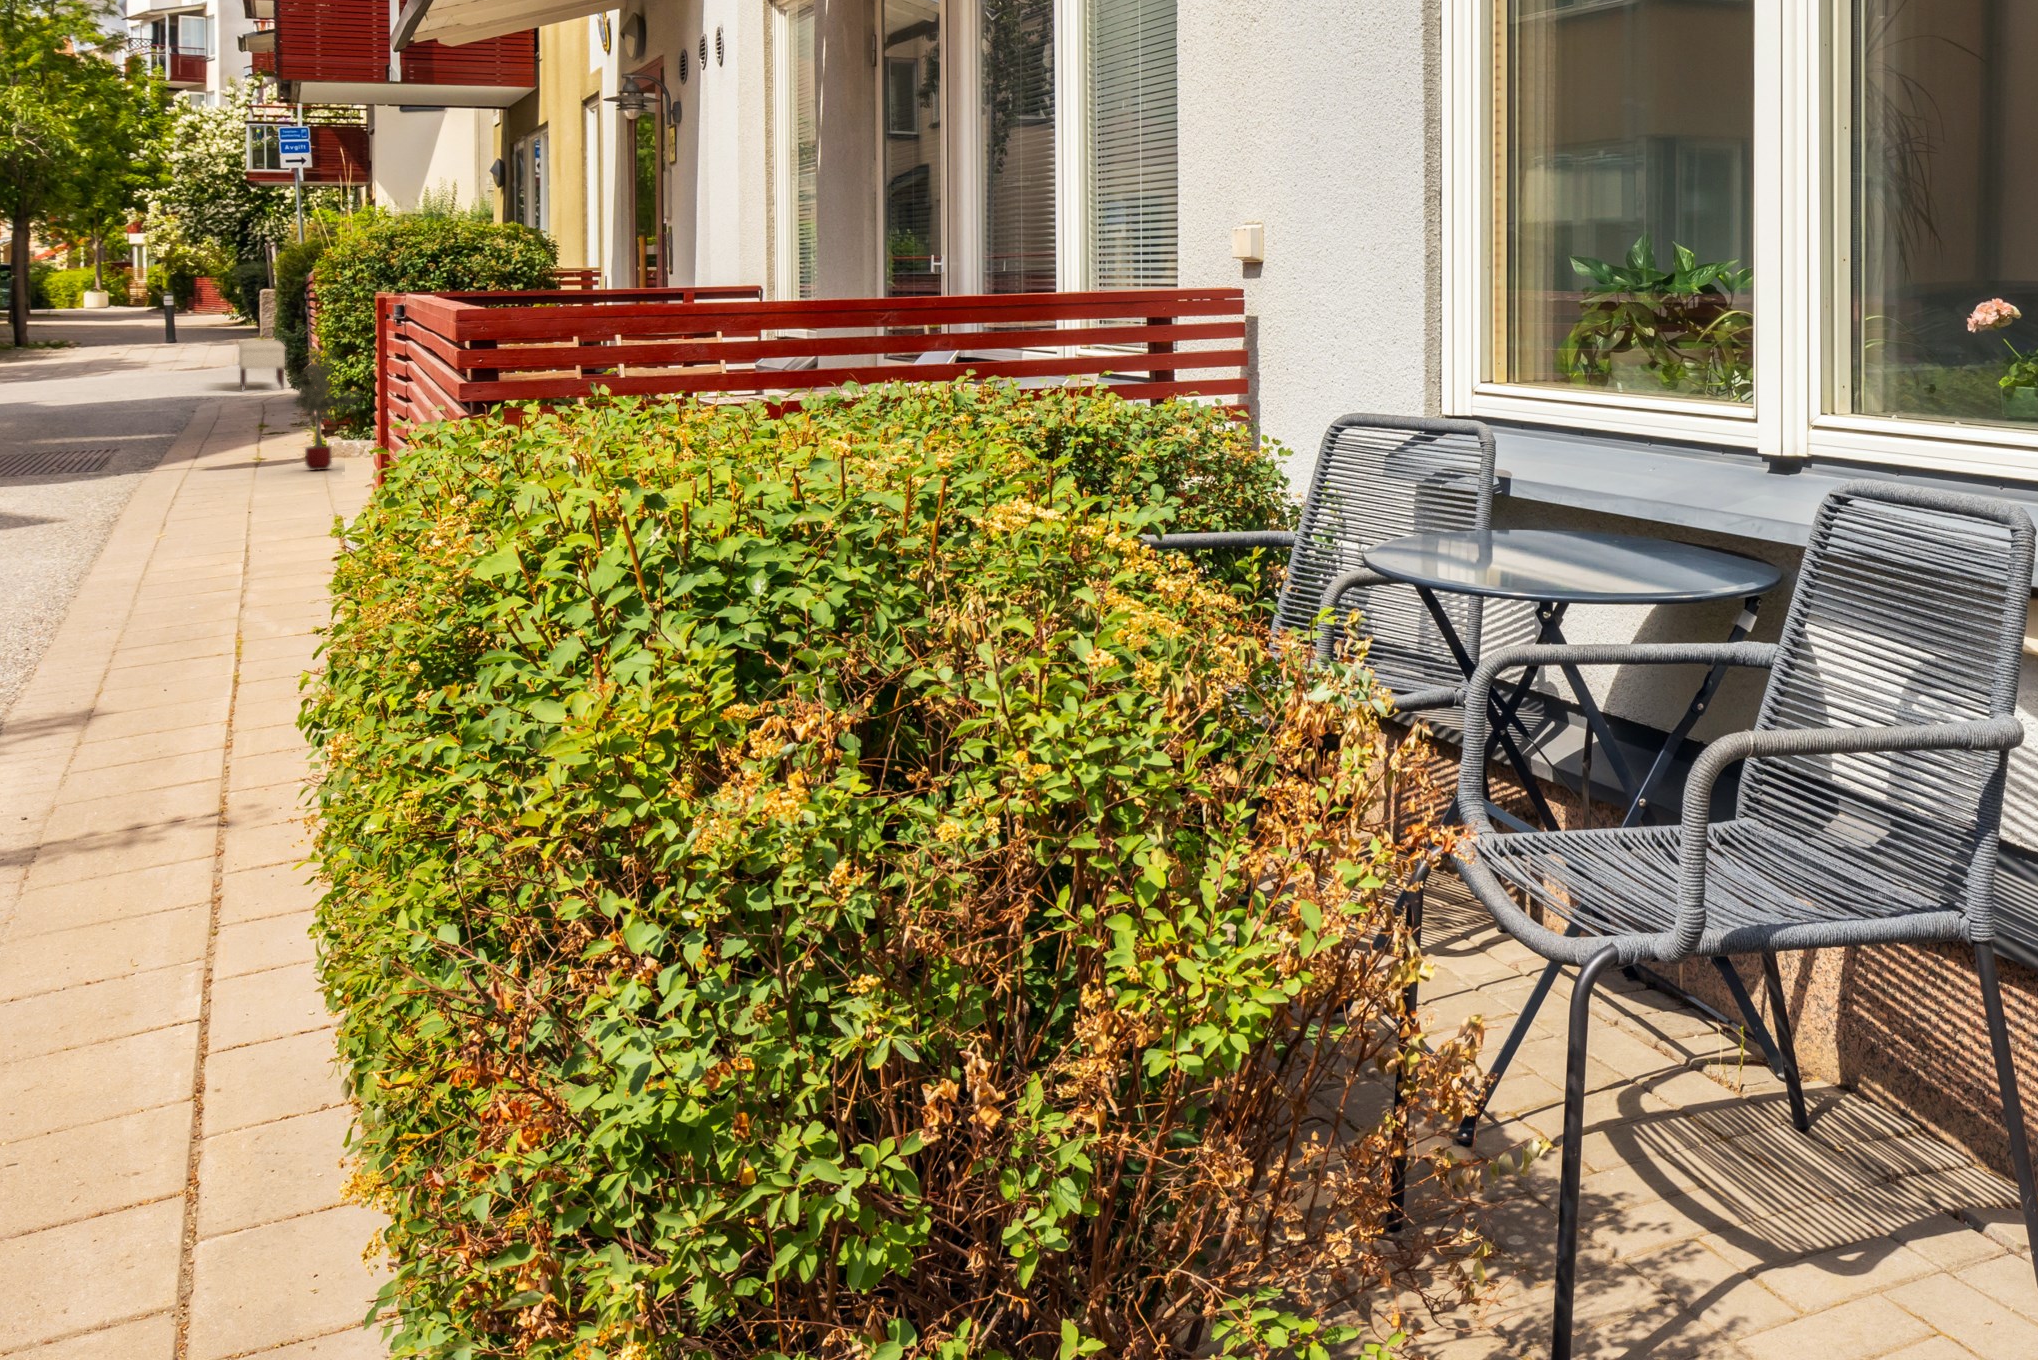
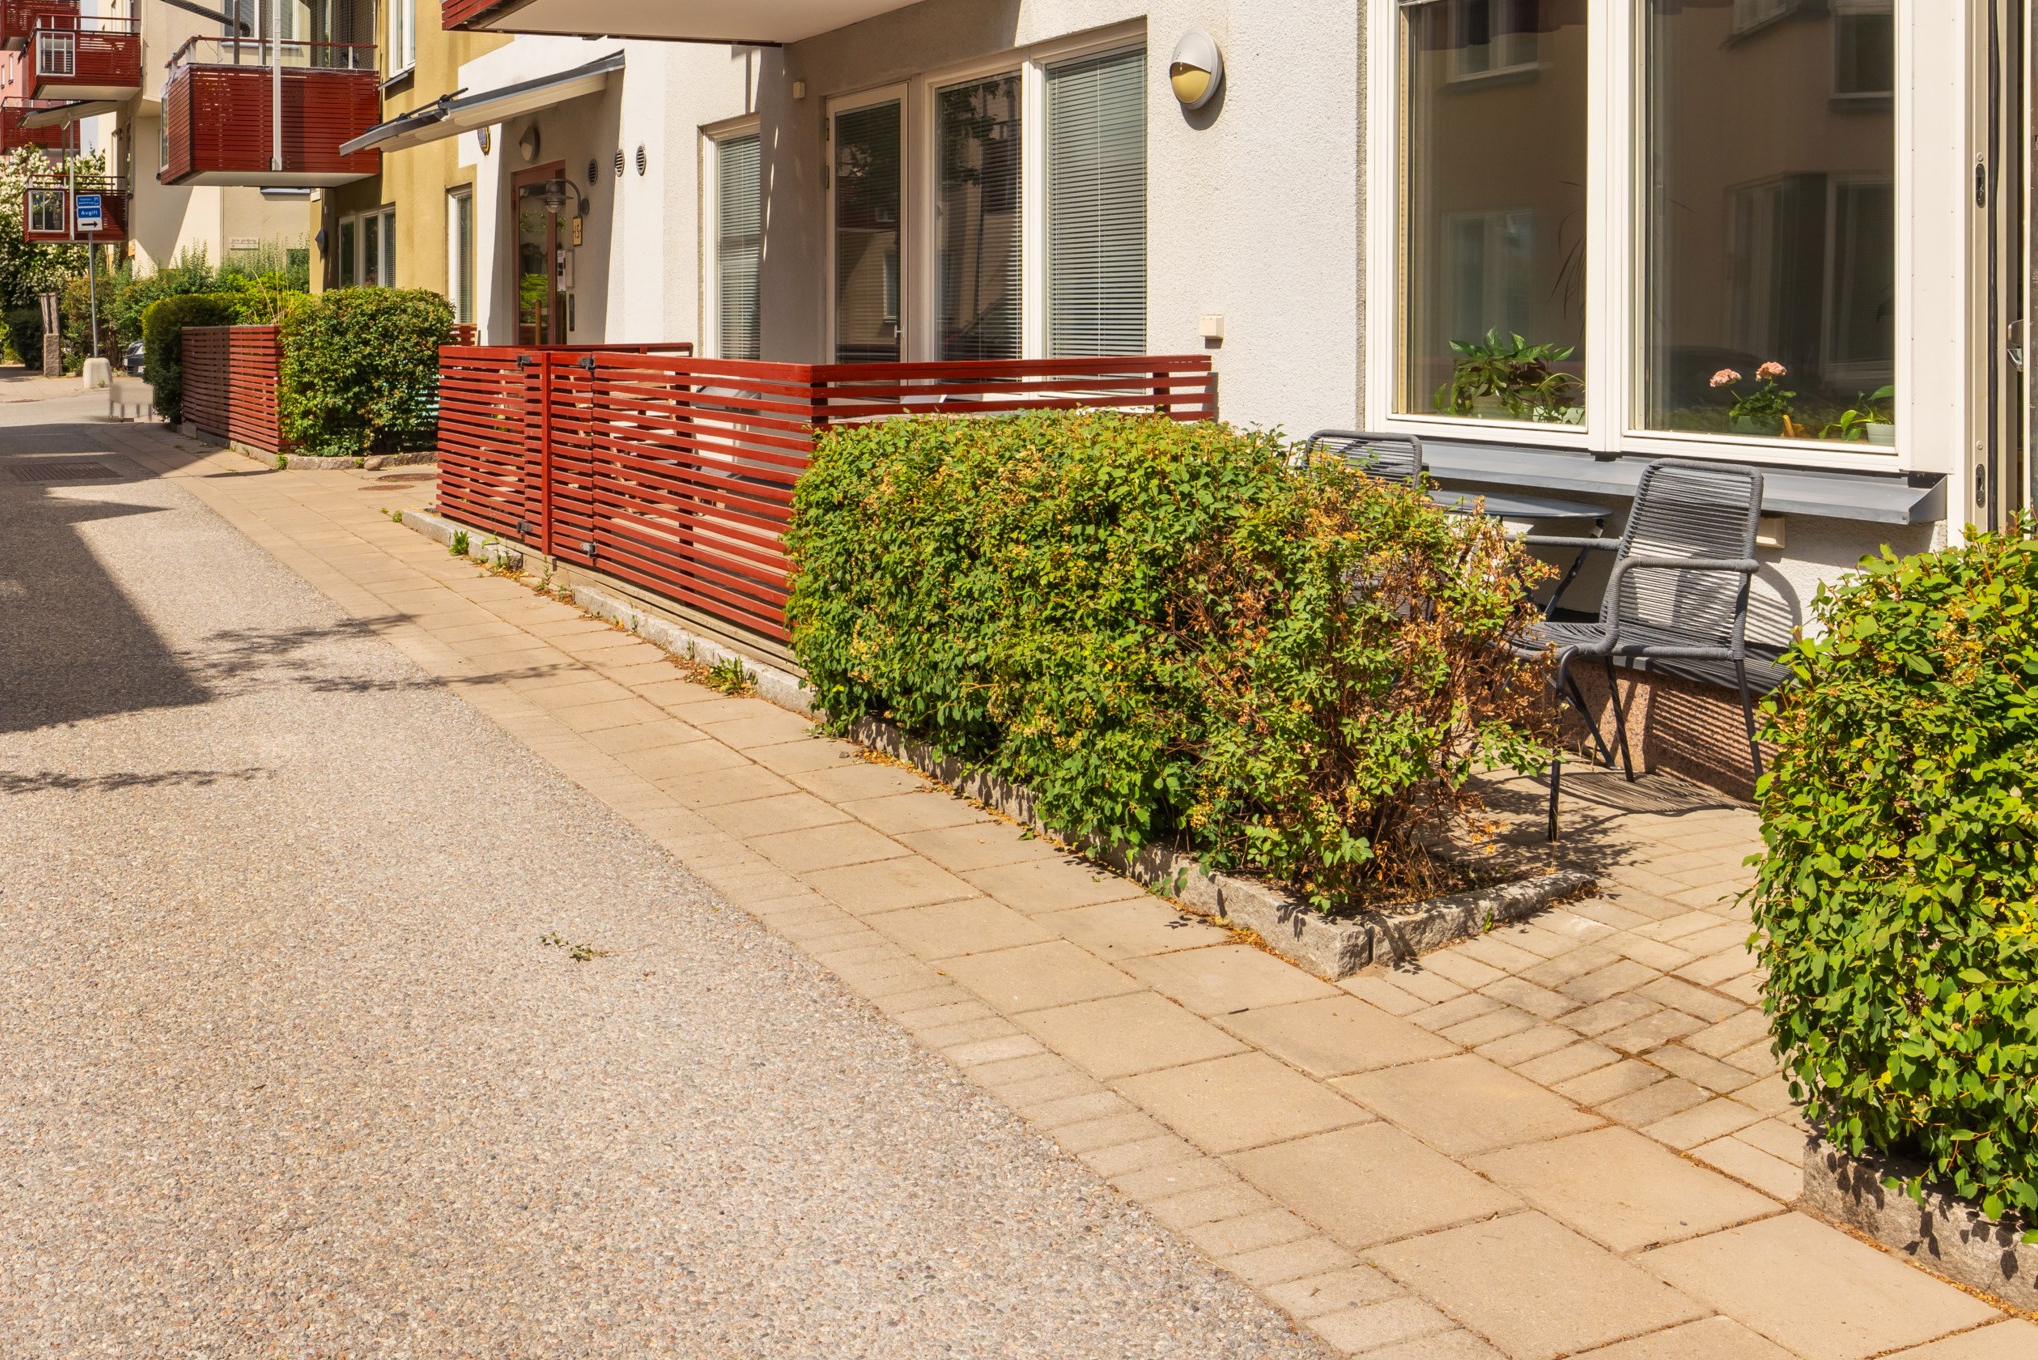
potted tree: present [294,348,361,470] -> none [281,387,334,481]

